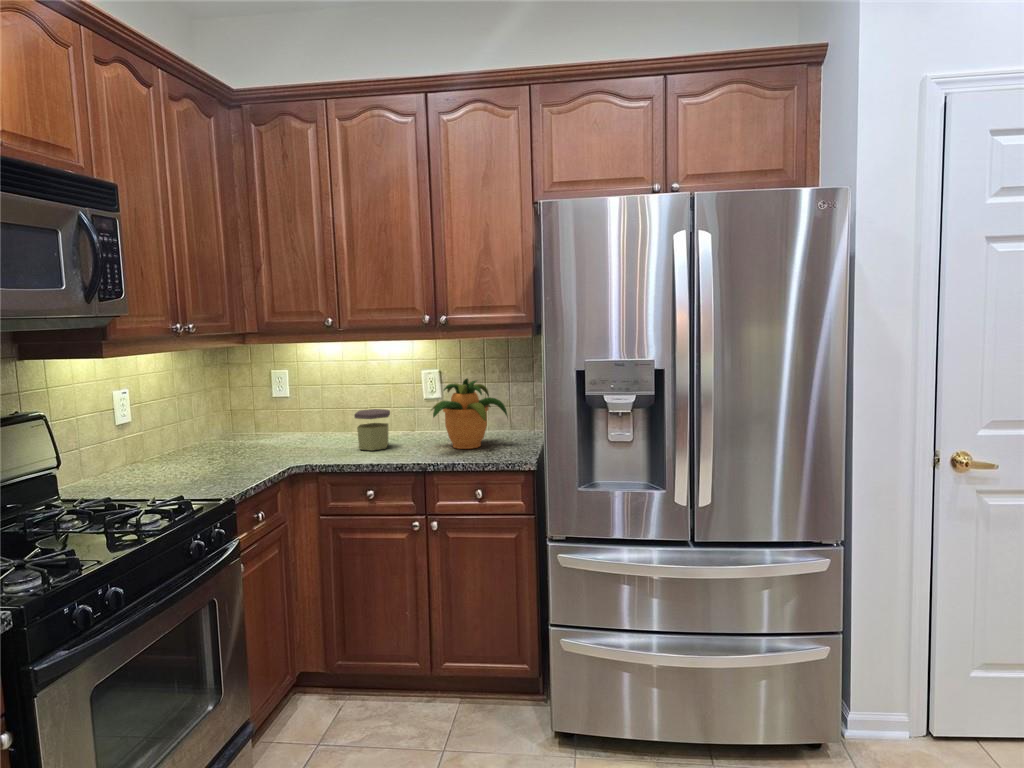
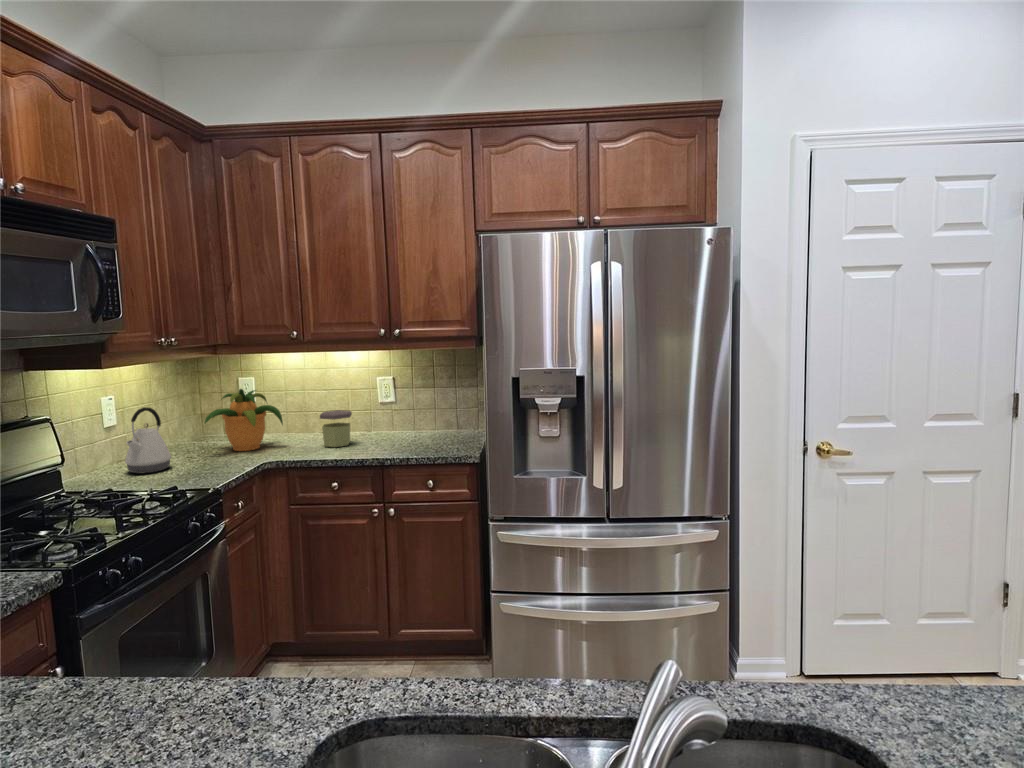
potted plant: present [431,378,508,449] -> present [205,389,283,451]
kettle: none [136,403,188,478] -> present [125,407,171,473]

